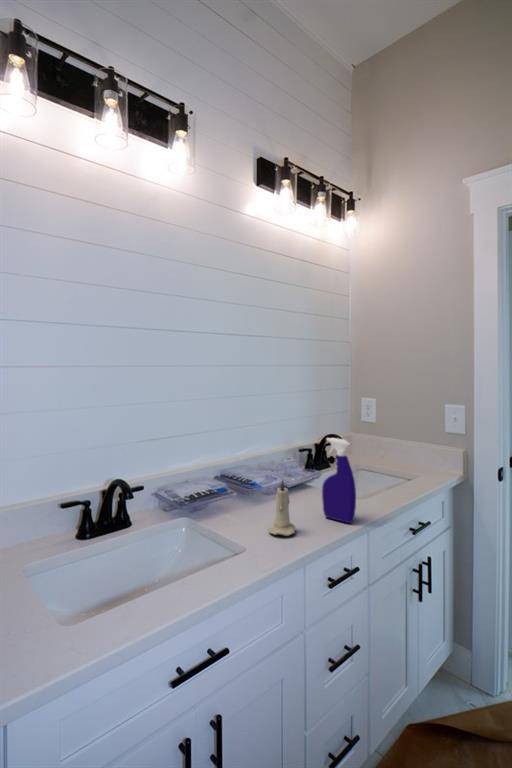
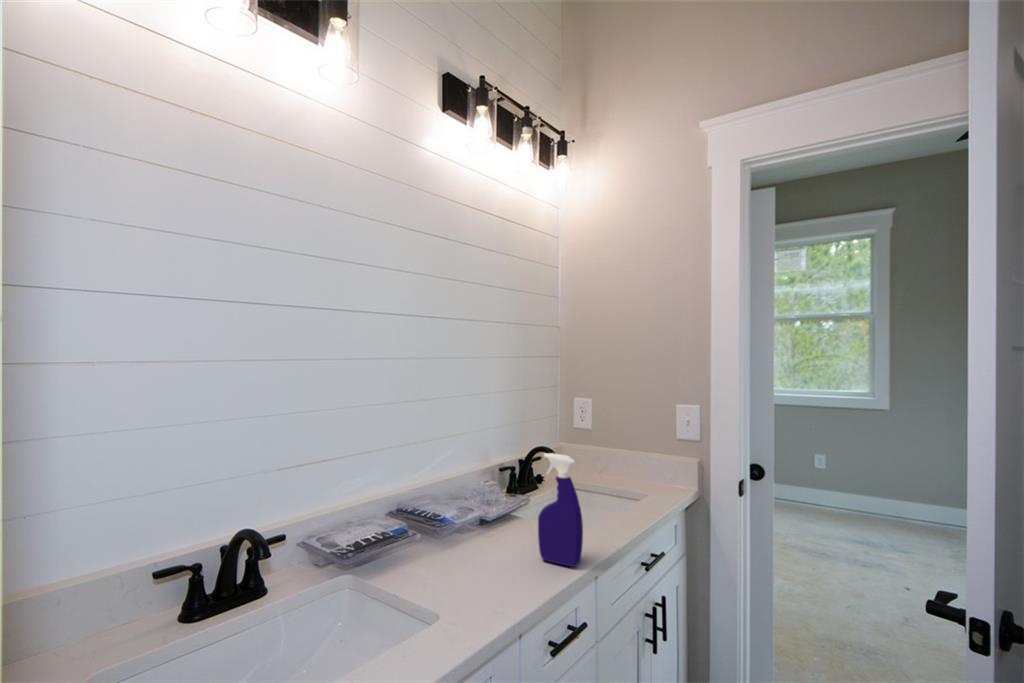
candle: present [268,479,295,536] -> none [469,514,506,594]

